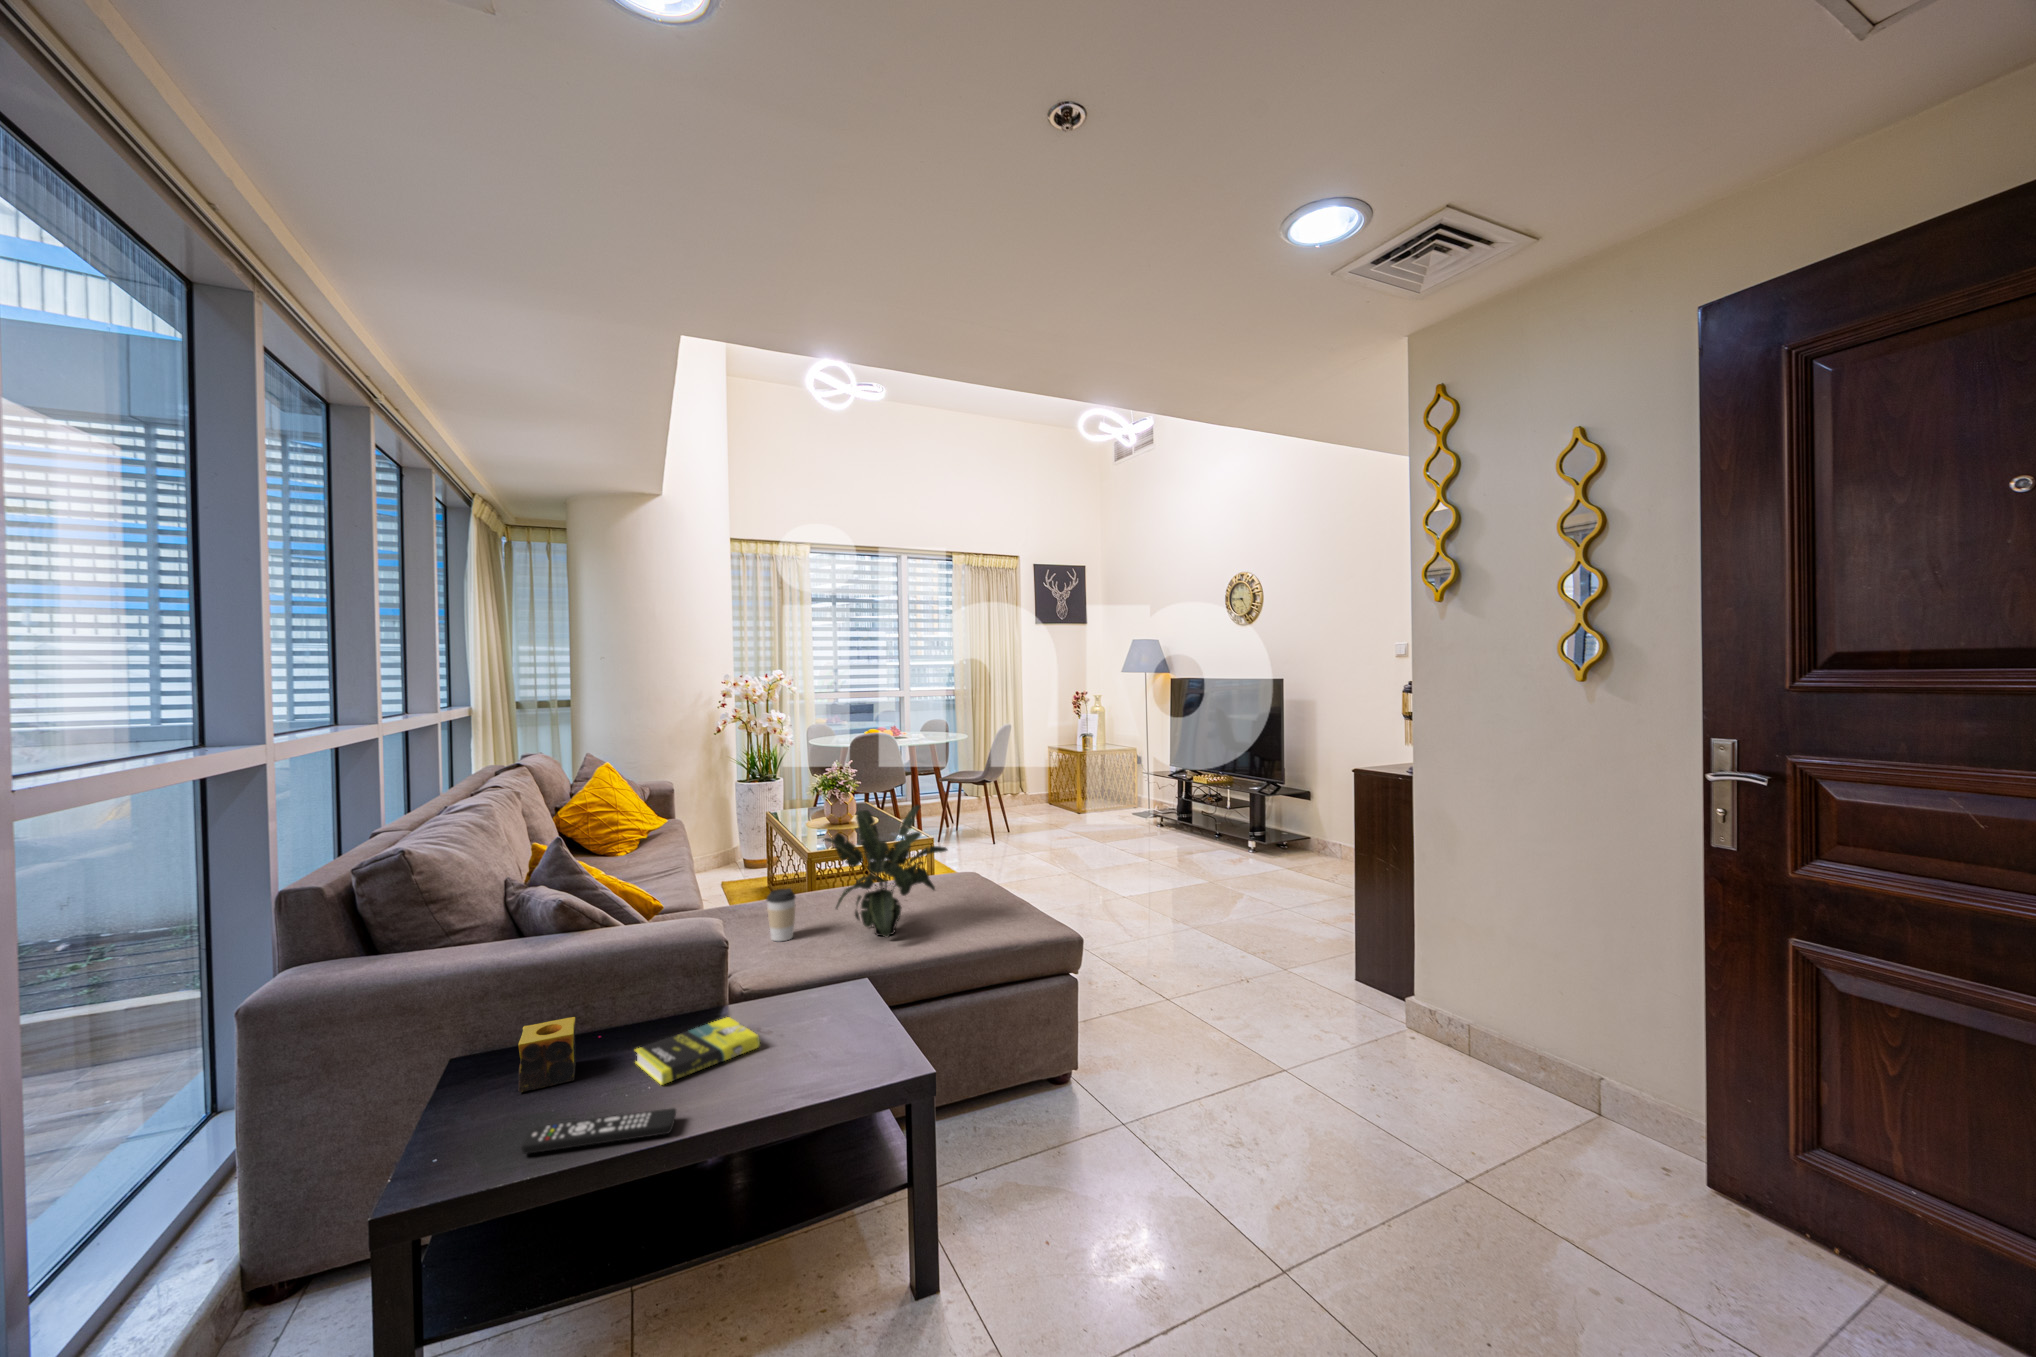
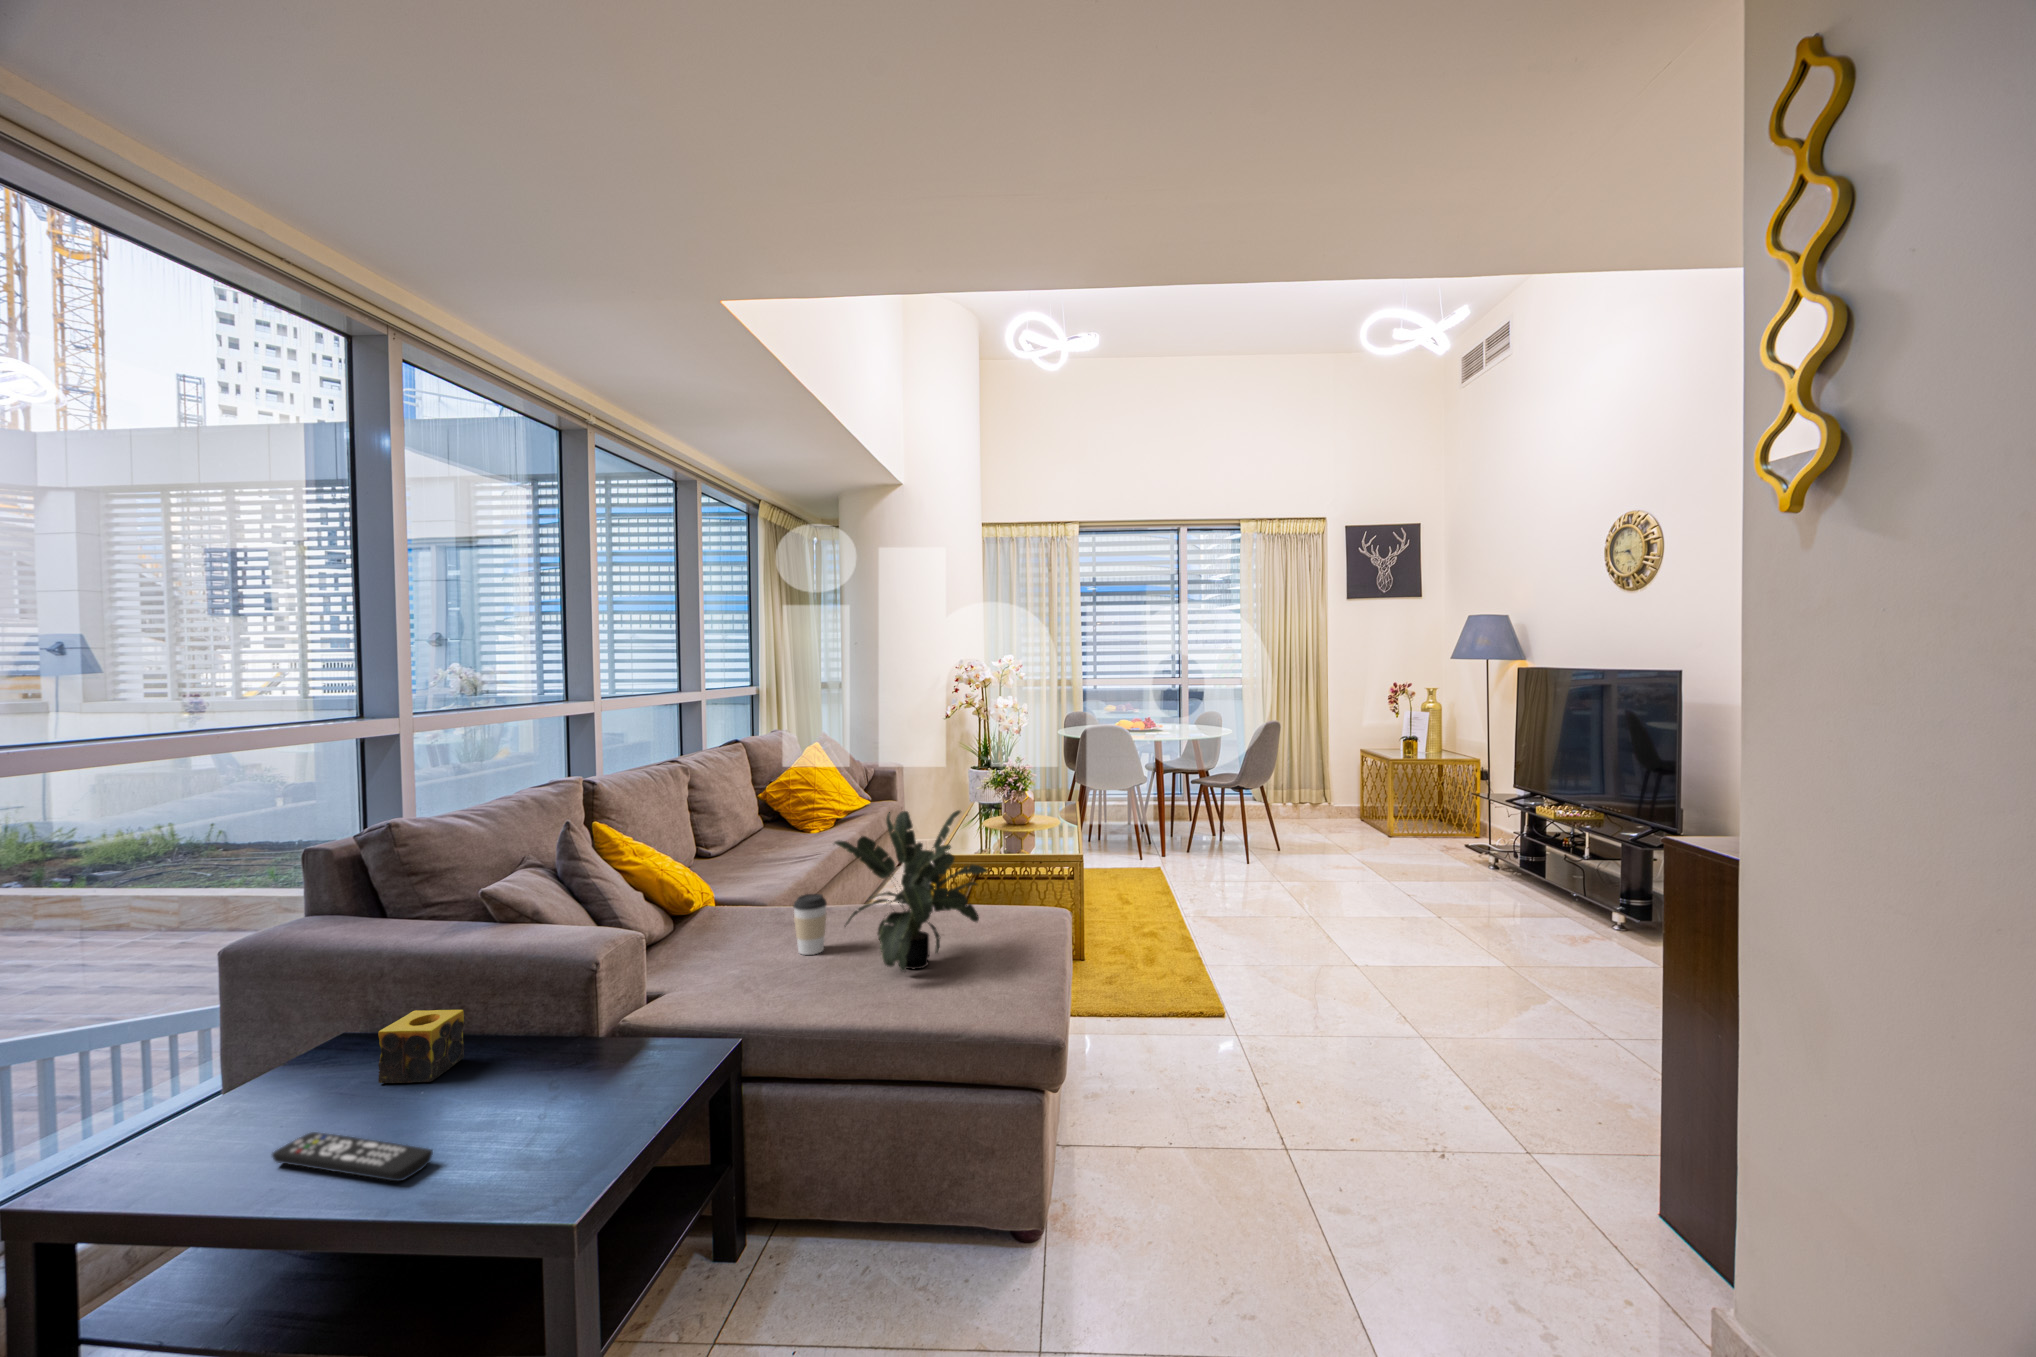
book: present [636,1017,760,1085] -> none [480,1041,624,1112]

